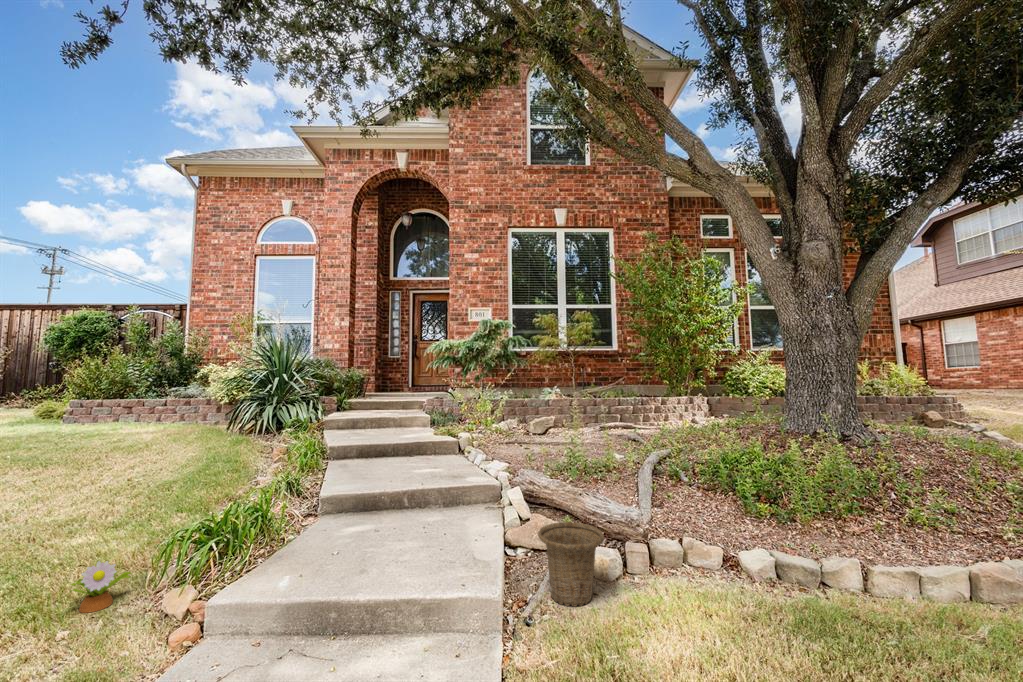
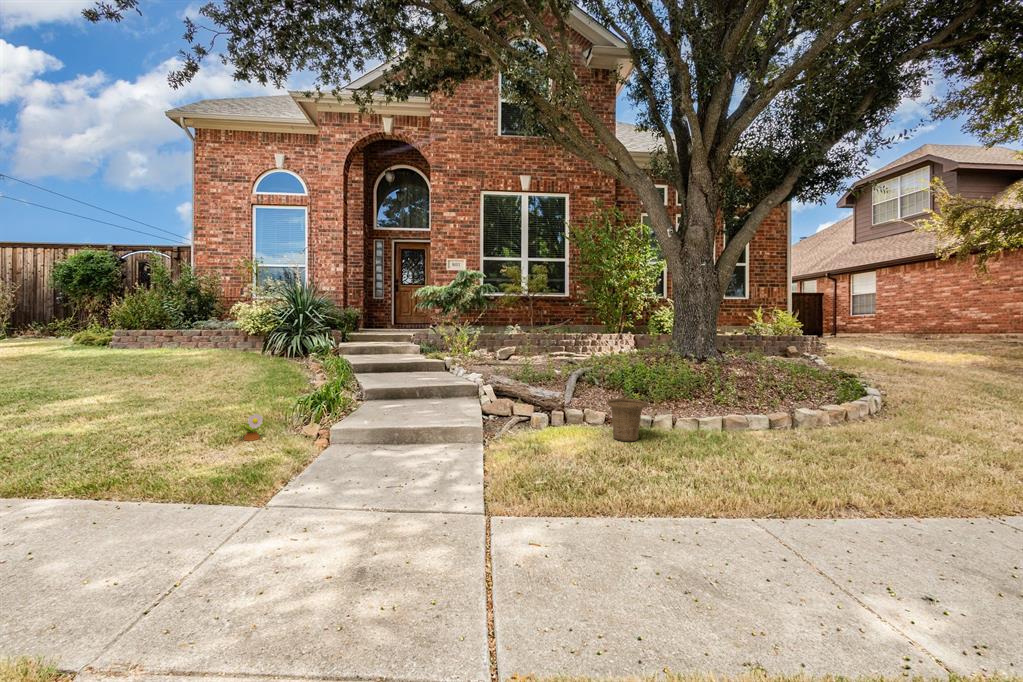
basket: present [538,522,604,607] -> present [607,398,647,442]

